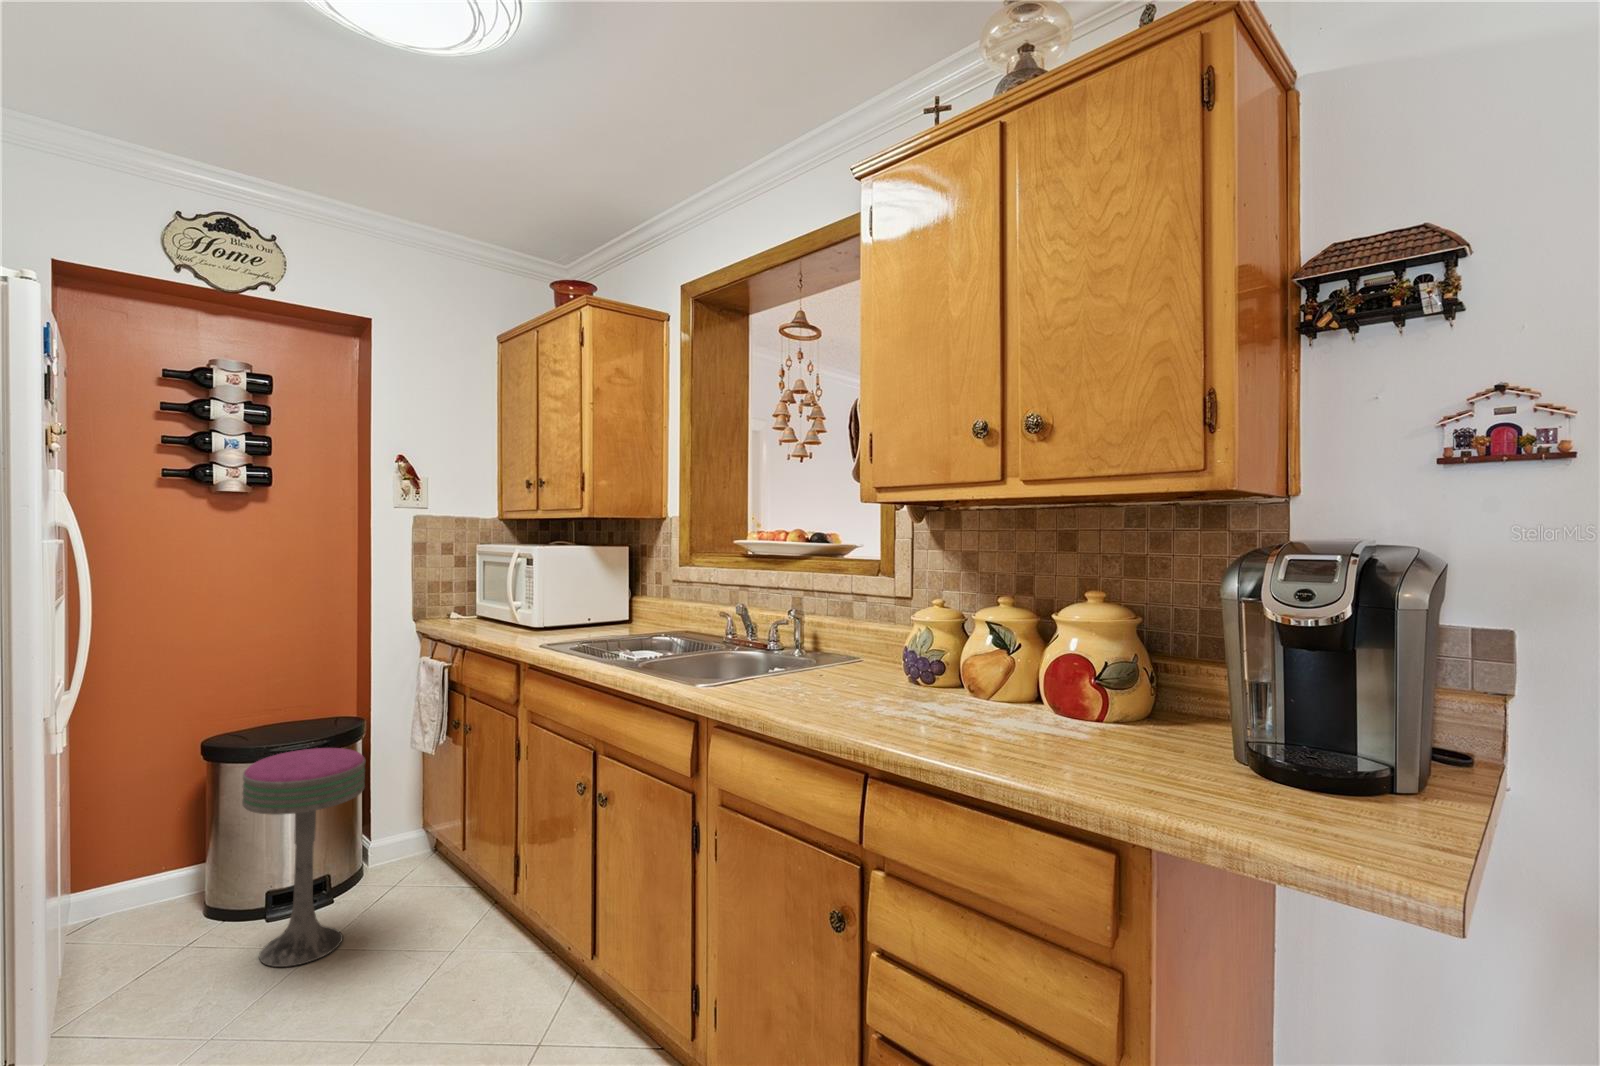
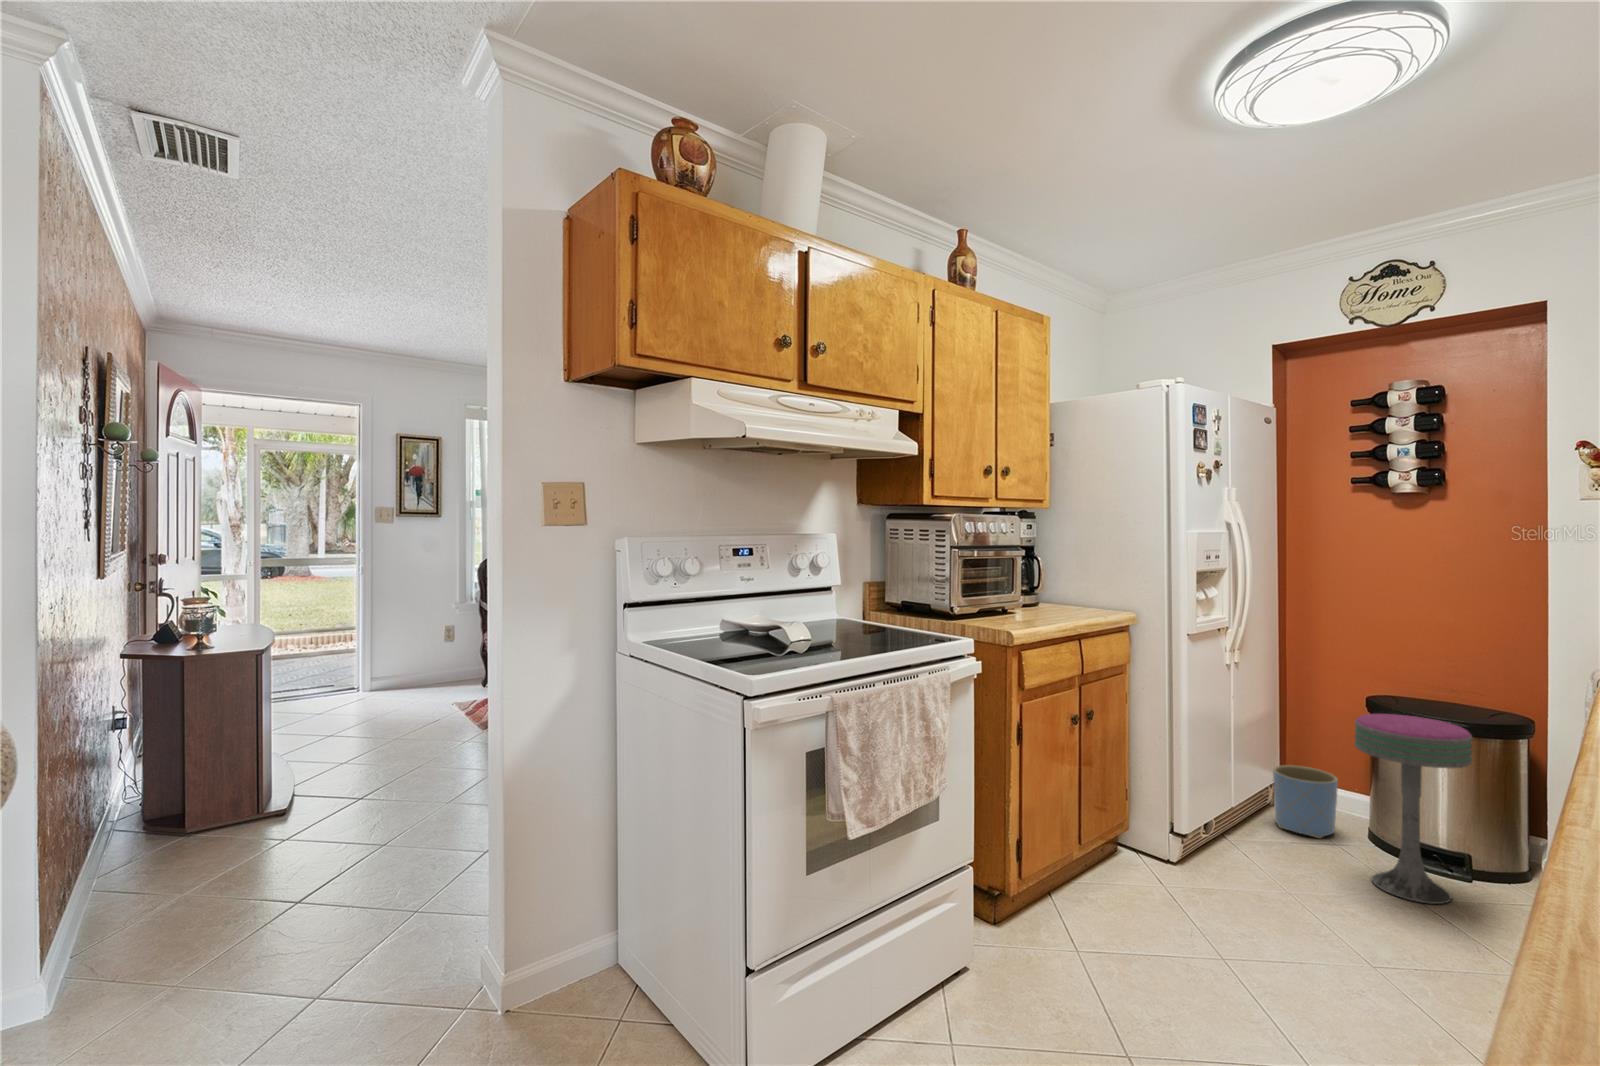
planter: none [79,856,176,965] -> present [1273,765,1338,838]

